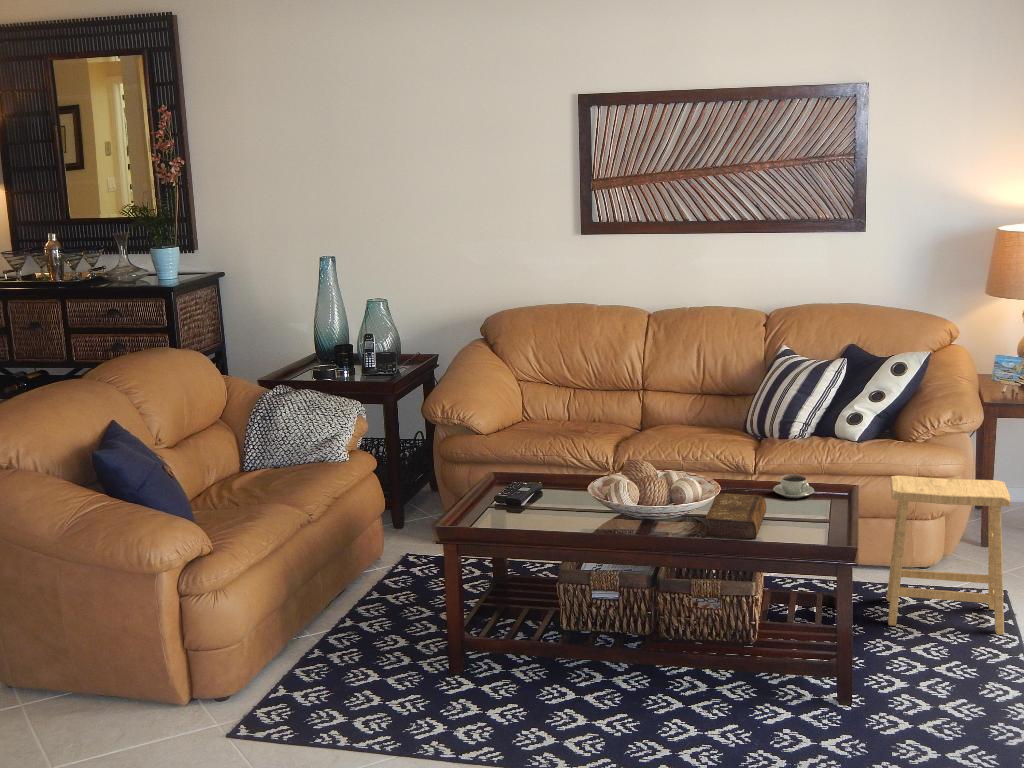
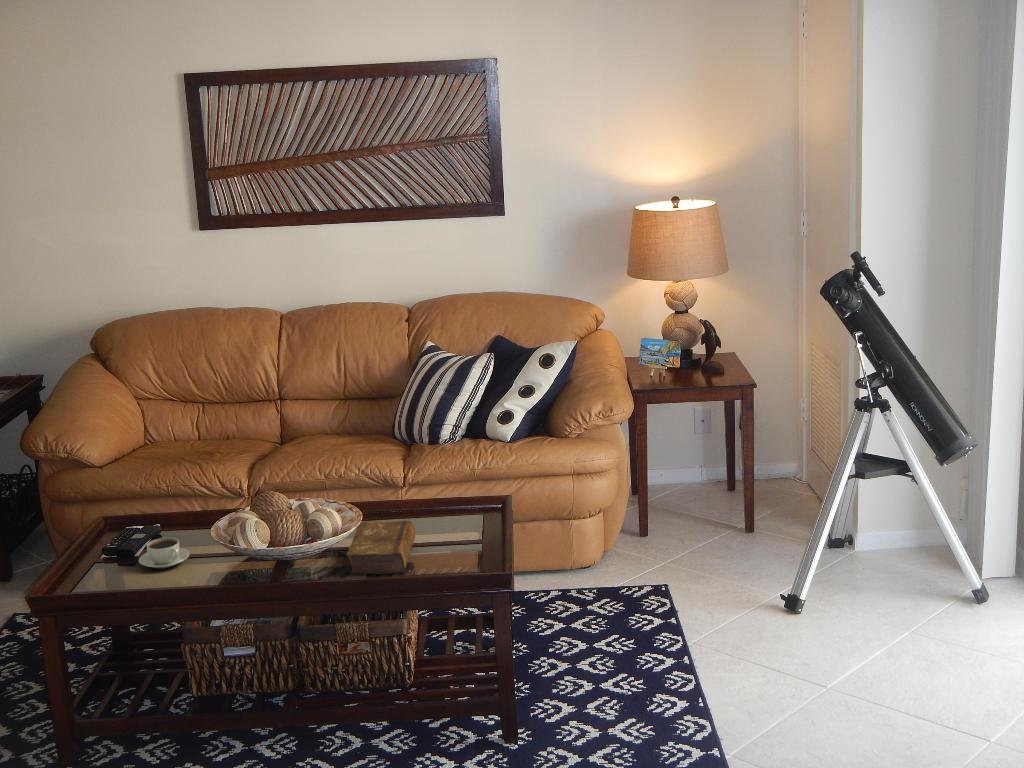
coffee cup: present [773,475,814,498] -> present [139,538,189,568]
footstool: present [887,475,1011,635] -> none [546,476,666,640]

